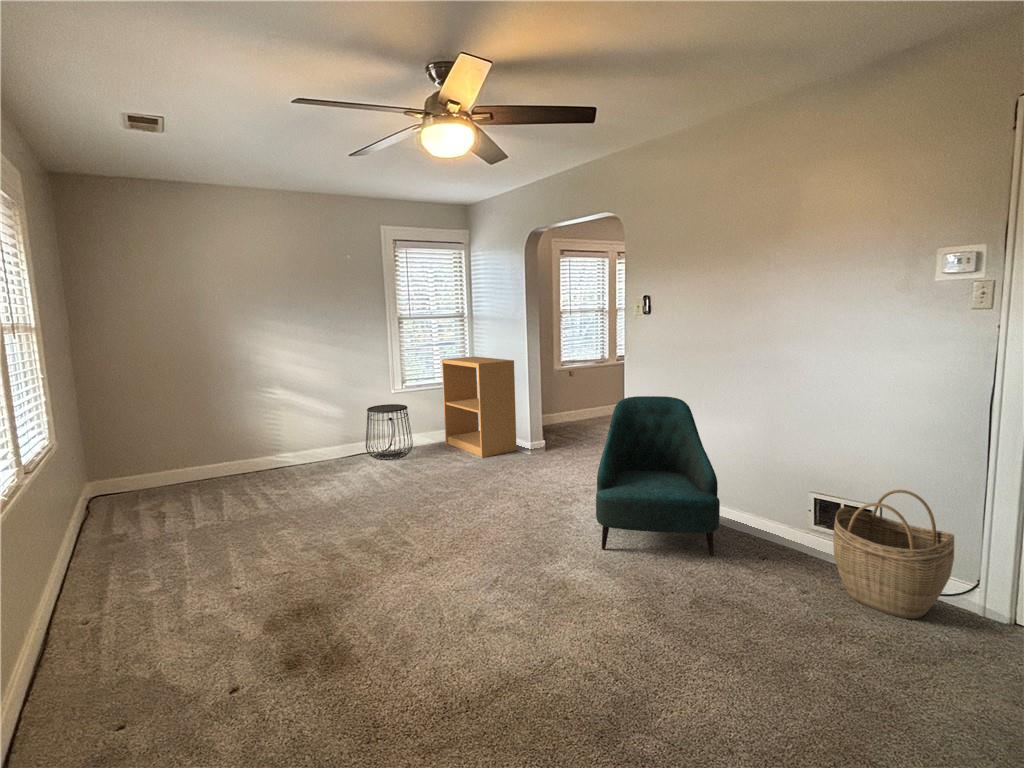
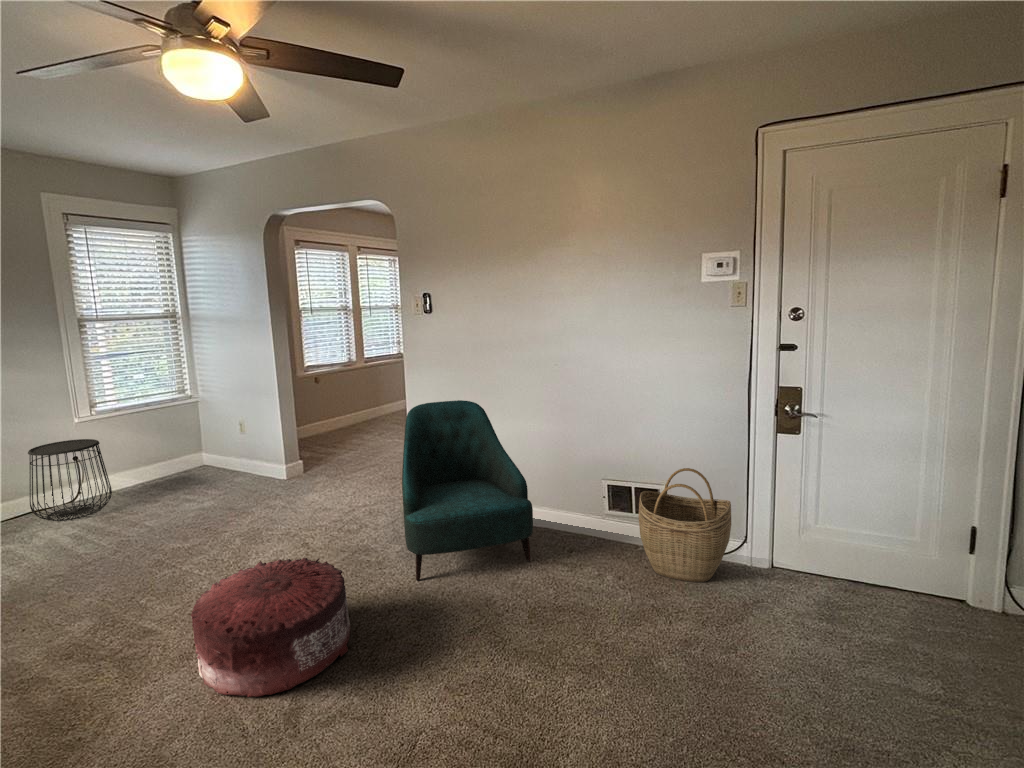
bookshelf: present [442,356,517,458] -> none [147,367,266,495]
pouf: none [424,504,536,601] -> present [191,558,350,697]

